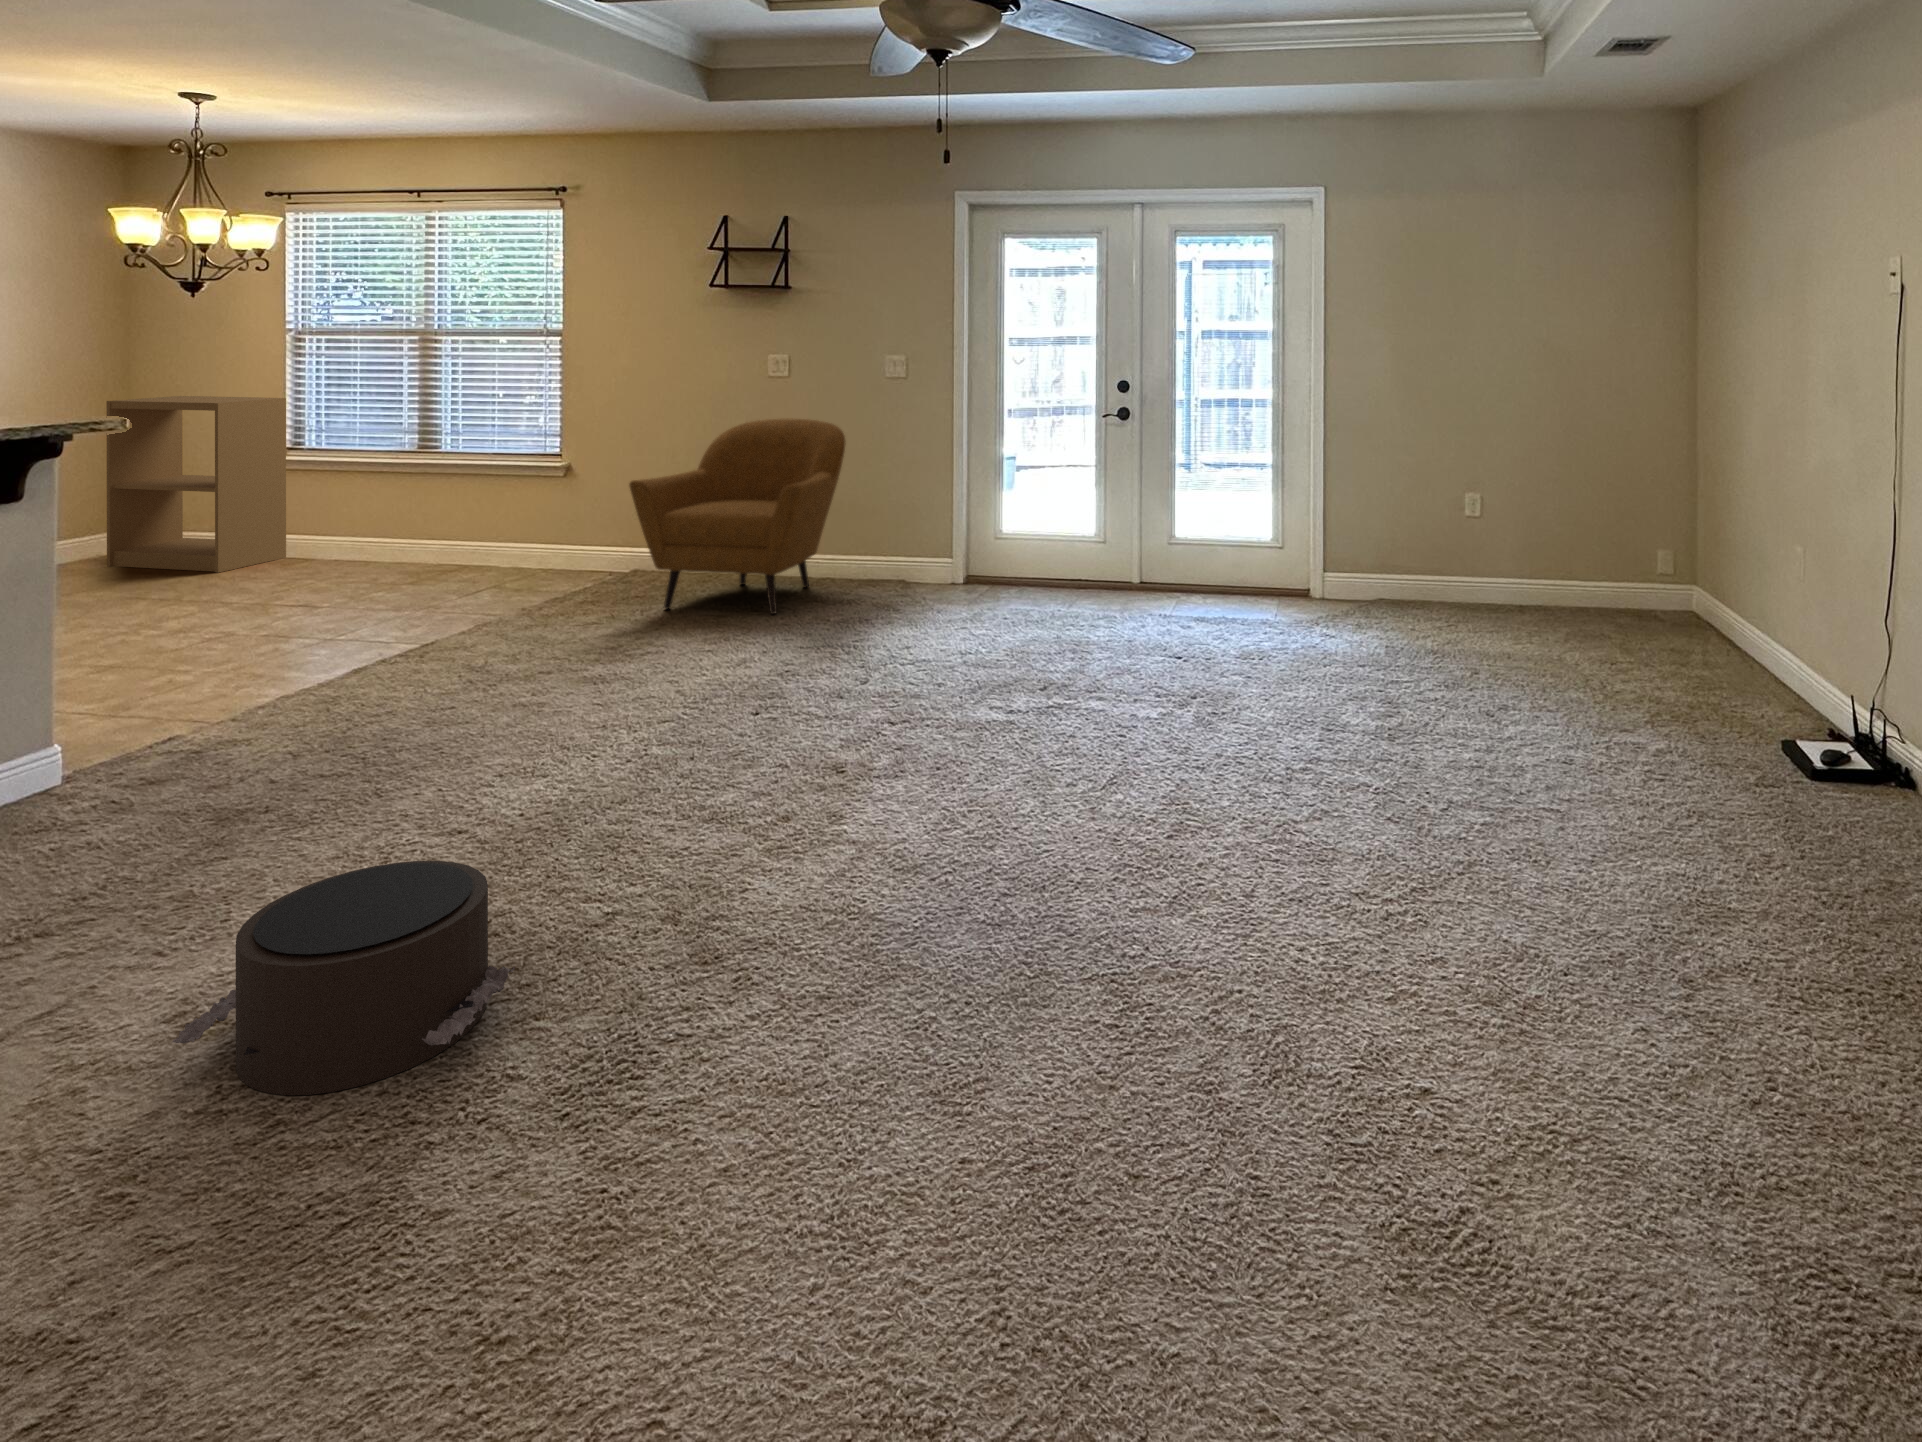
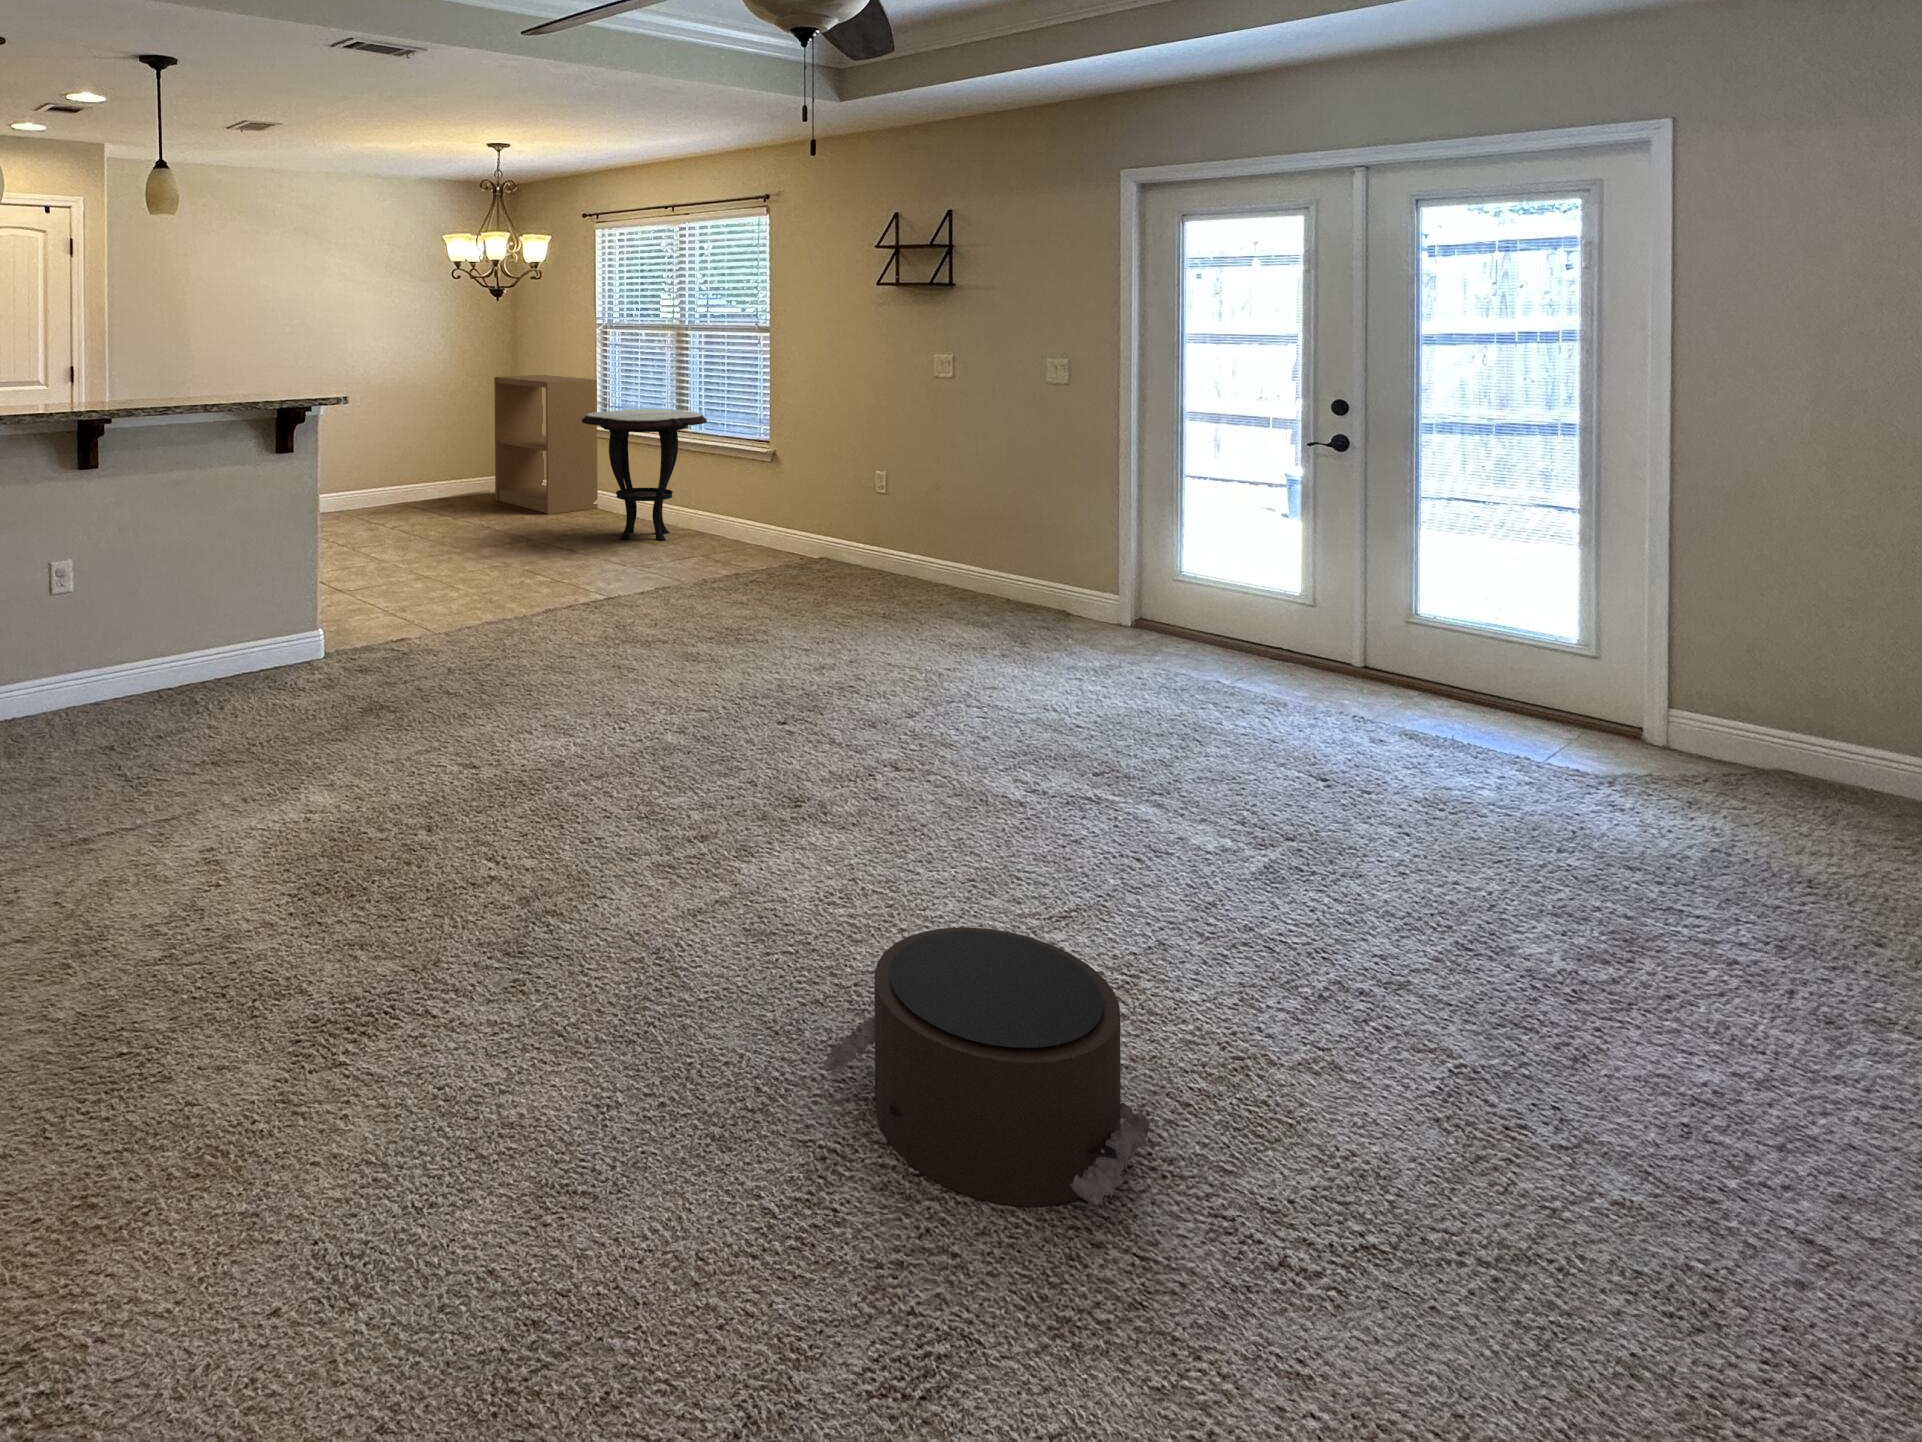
armchair: present [629,419,846,614] -> none [781,421,1001,623]
side table: none [301,428,476,586] -> present [581,409,707,541]
pouf: present [172,861,515,1095] -> present [822,927,1154,1207]

